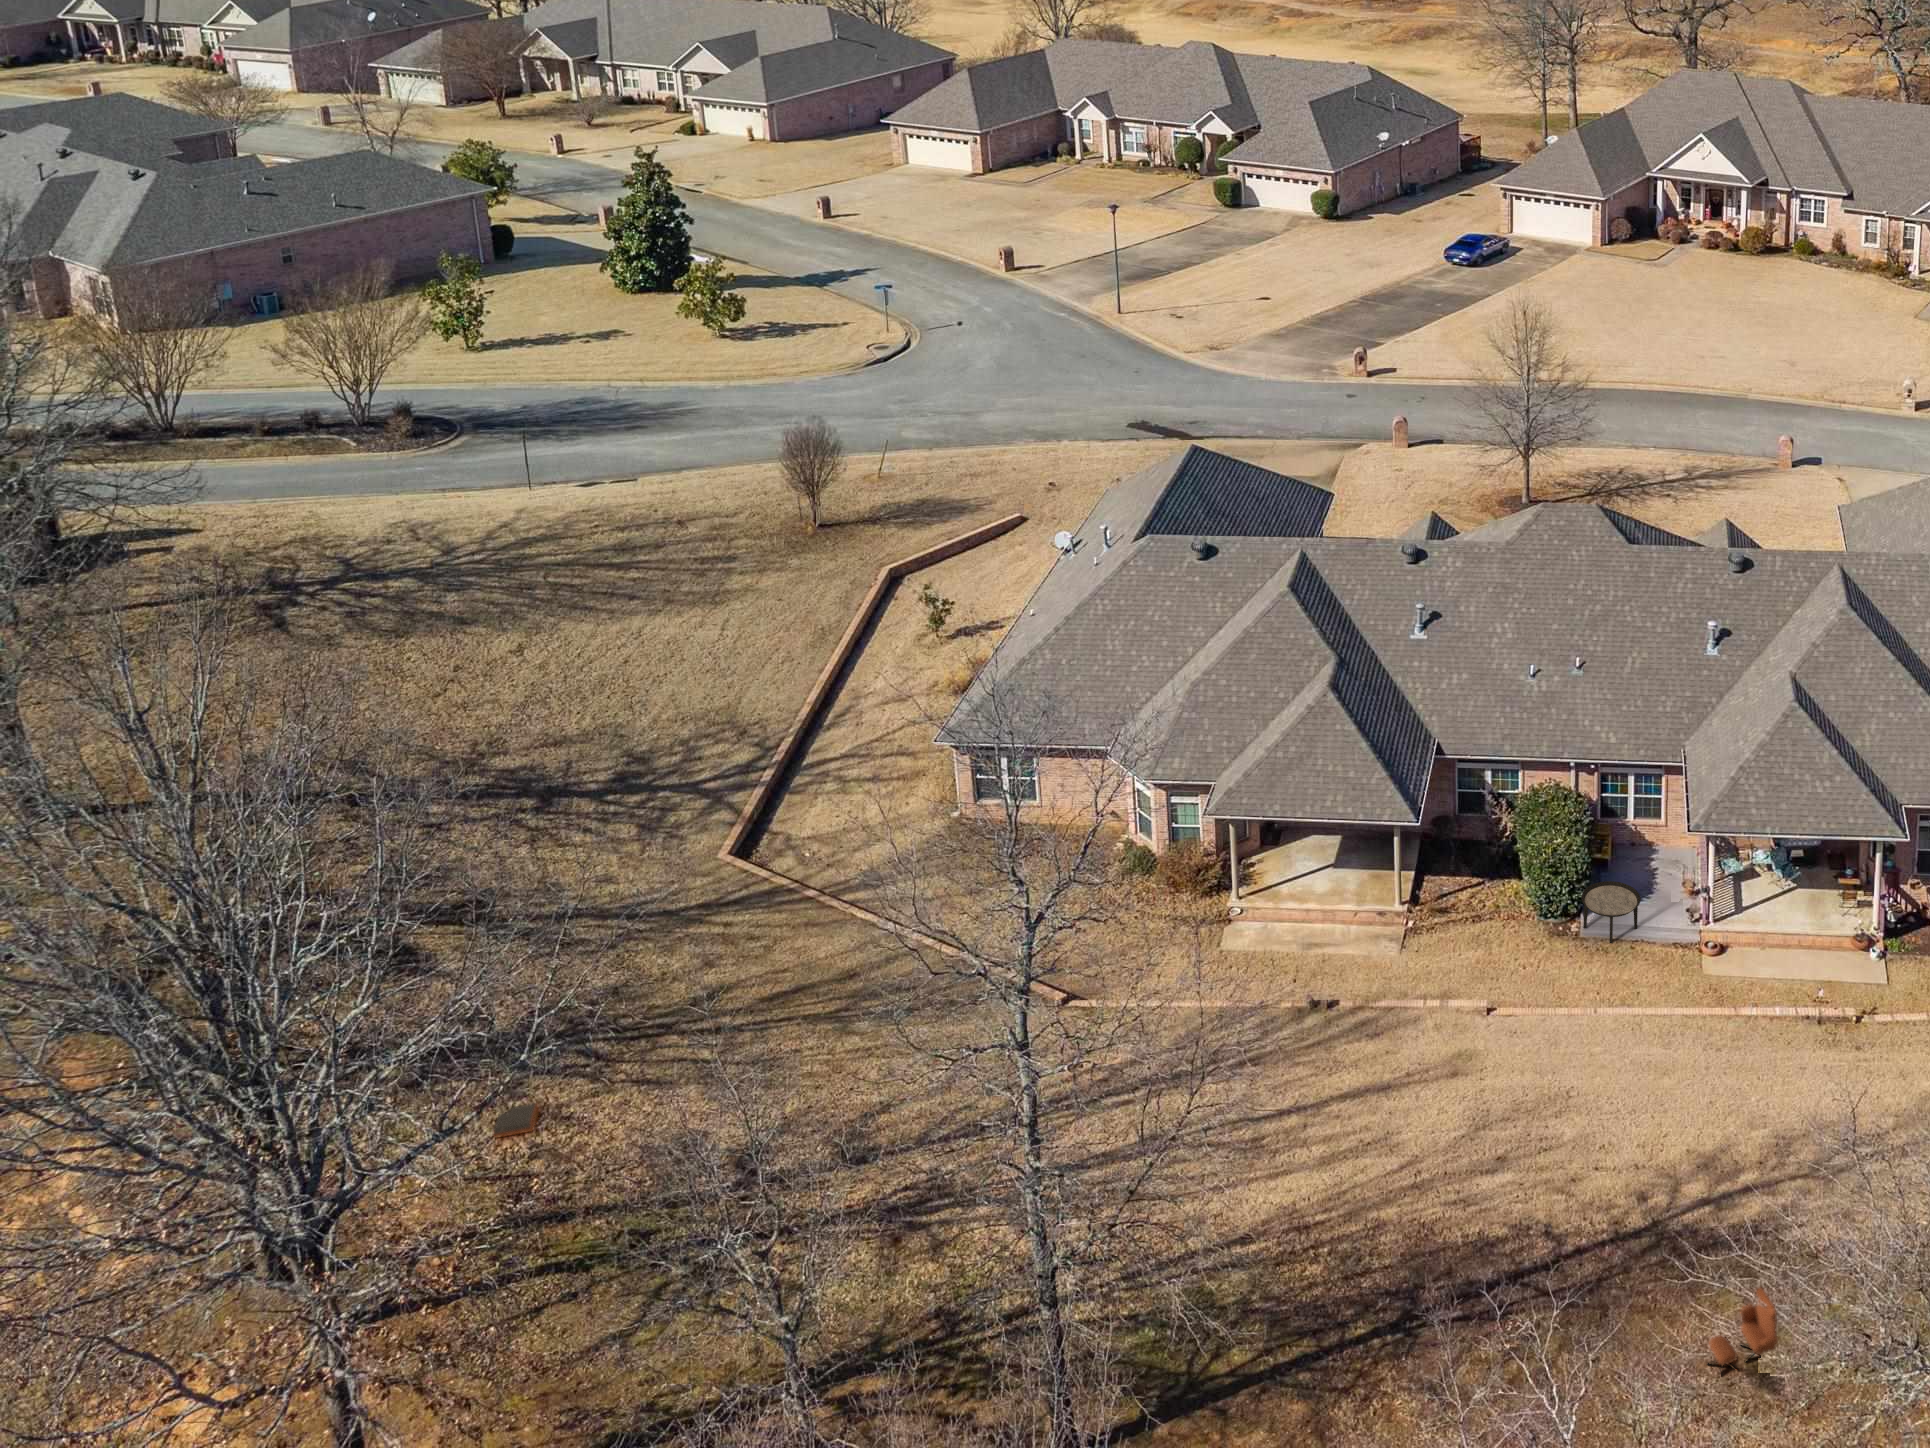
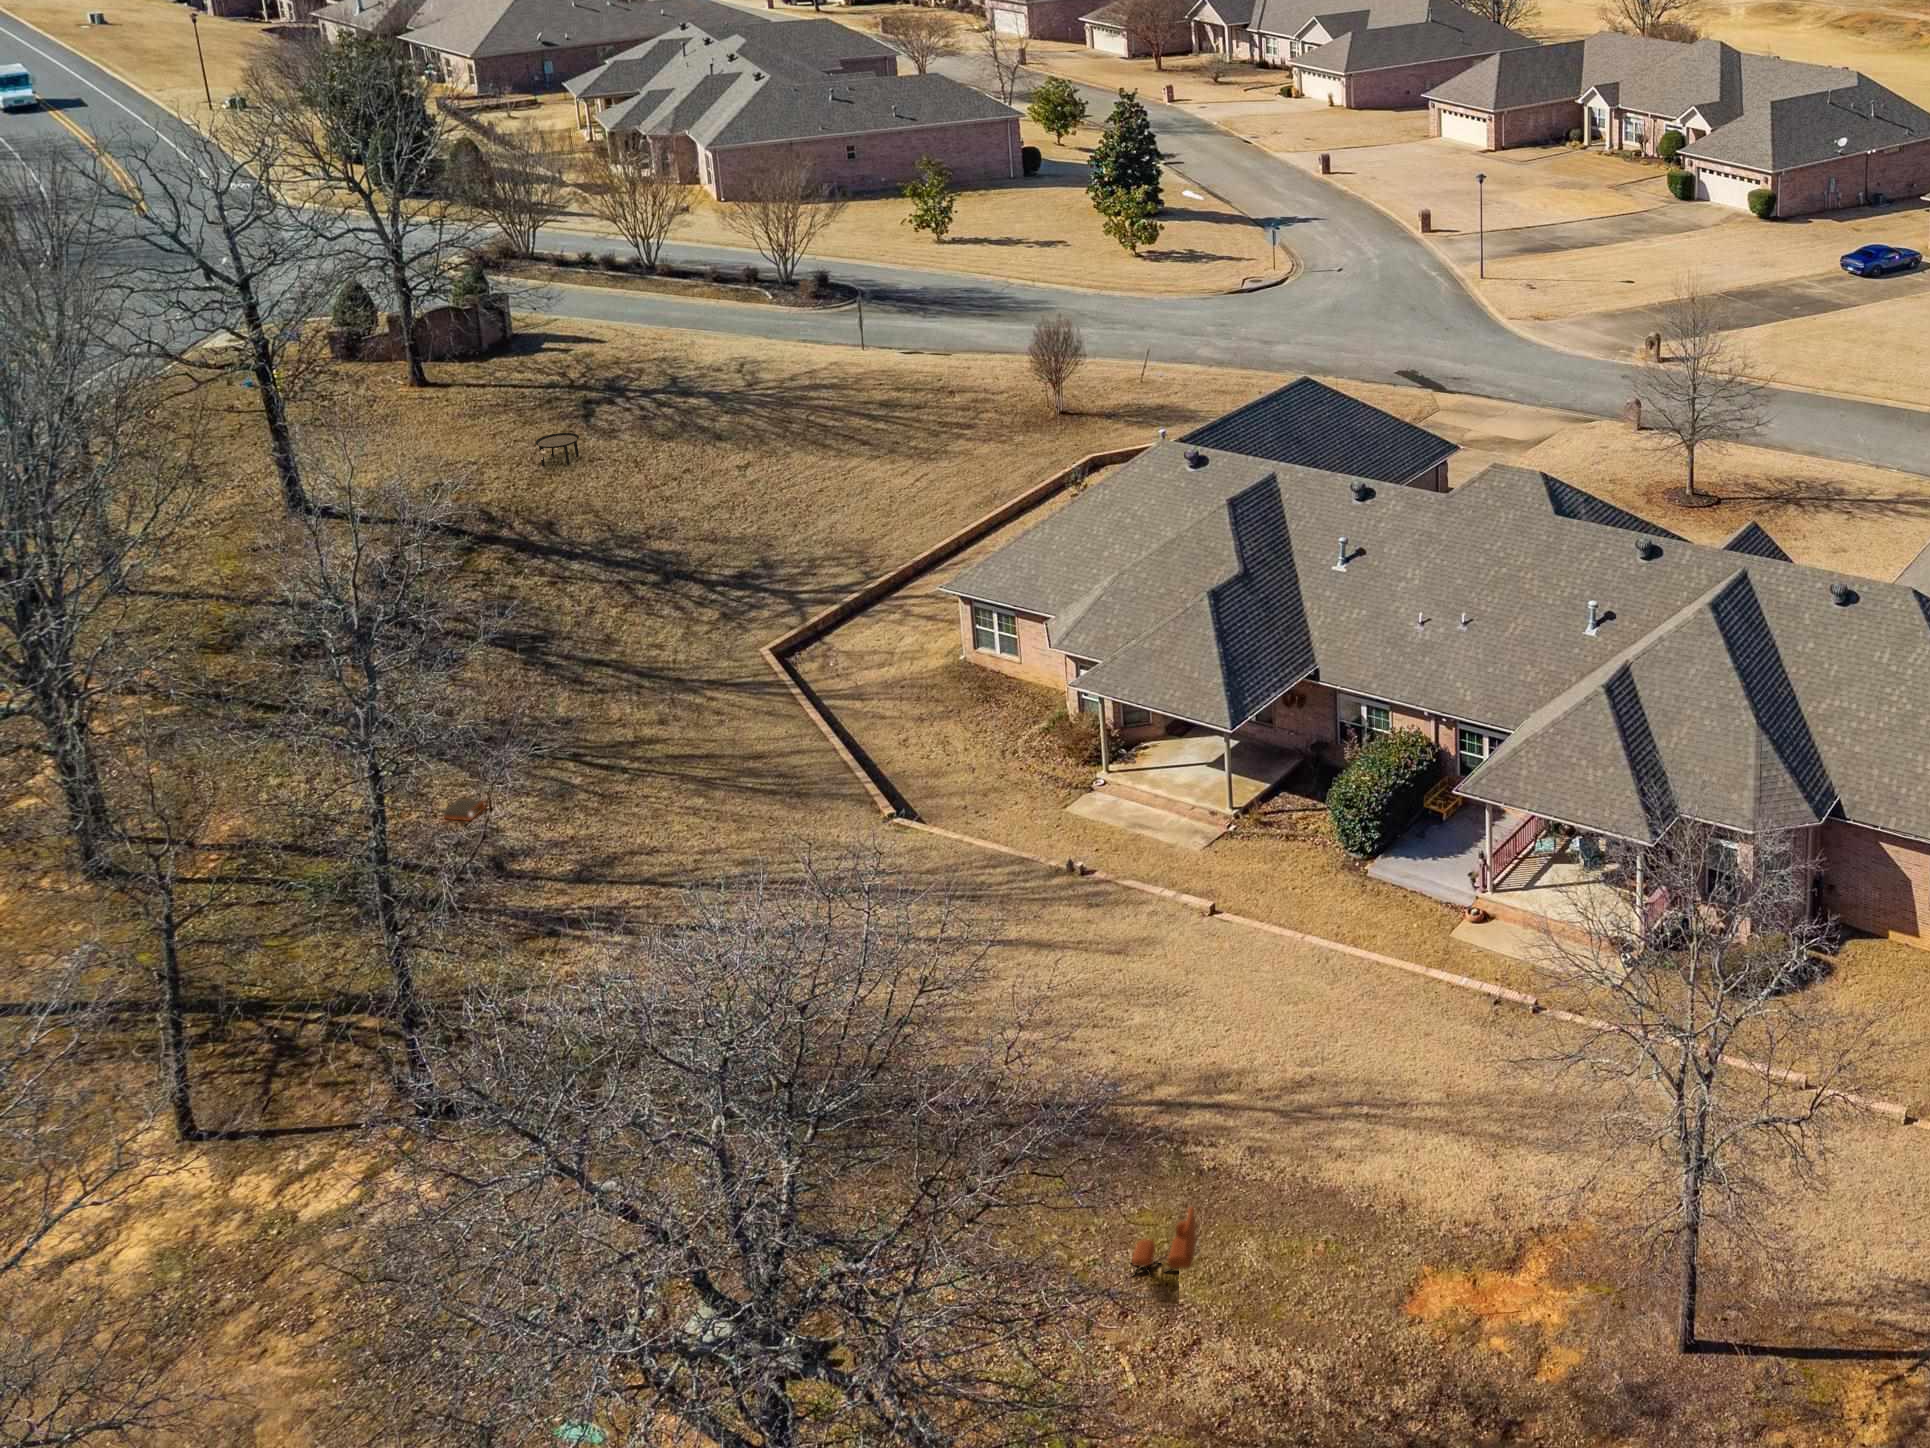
round table: present [1581,881,1641,943] -> present [535,433,579,466]

